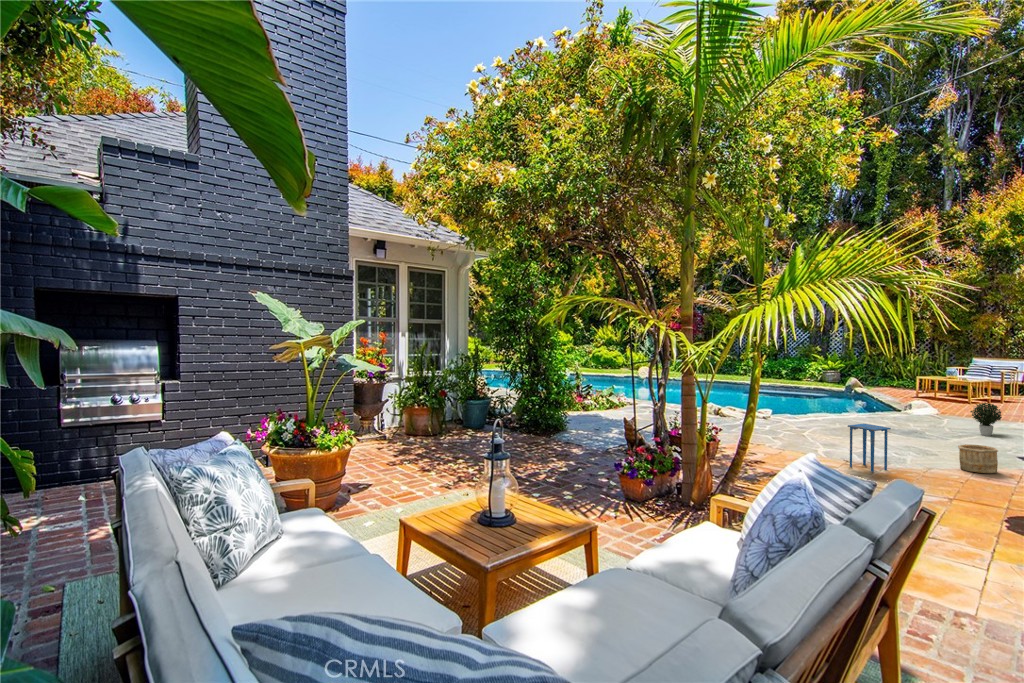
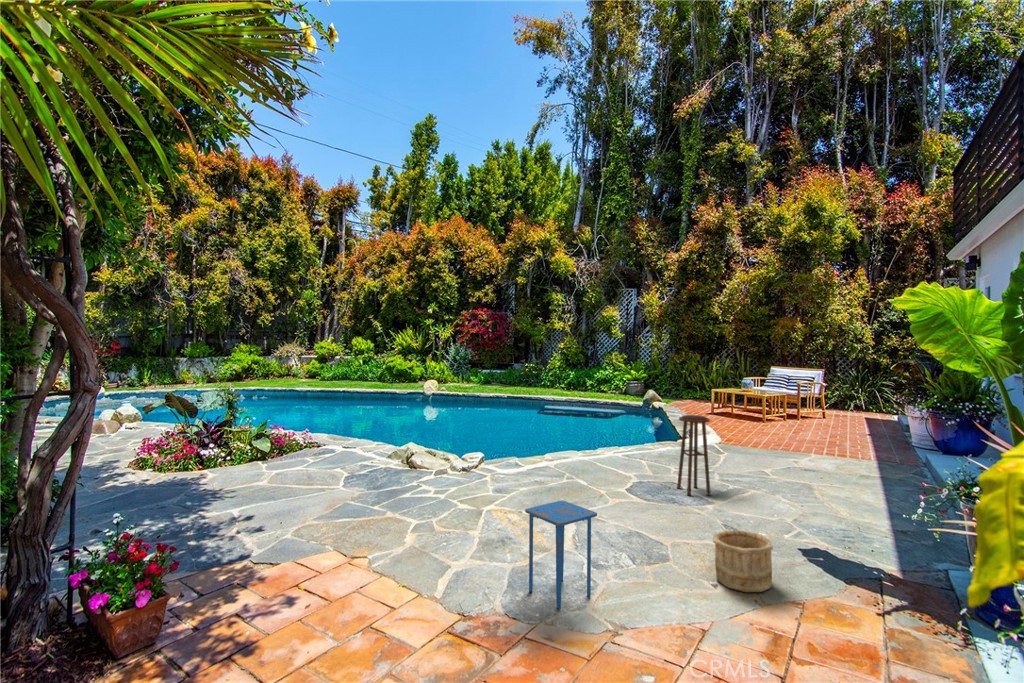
stool: none [912,388,940,440] -> present [677,415,711,496]
potted plant: present [970,403,1002,436] -> none [752,434,791,483]

